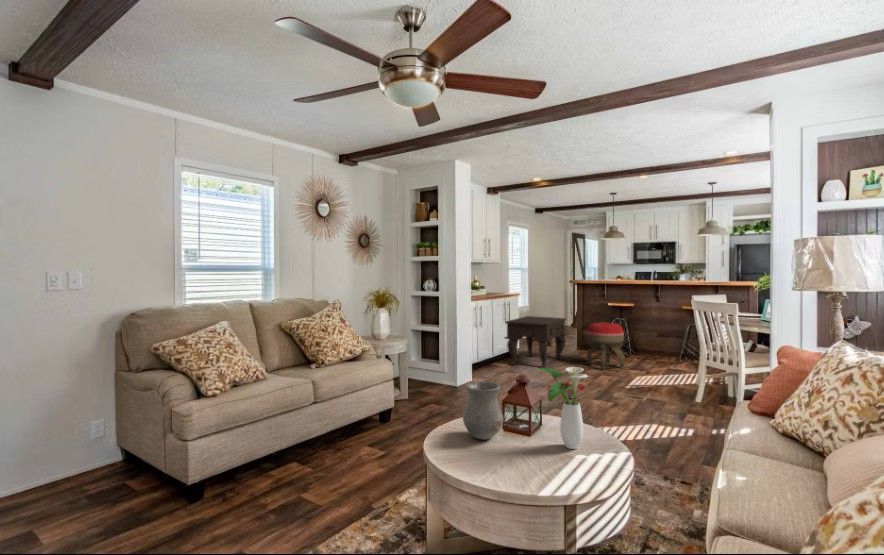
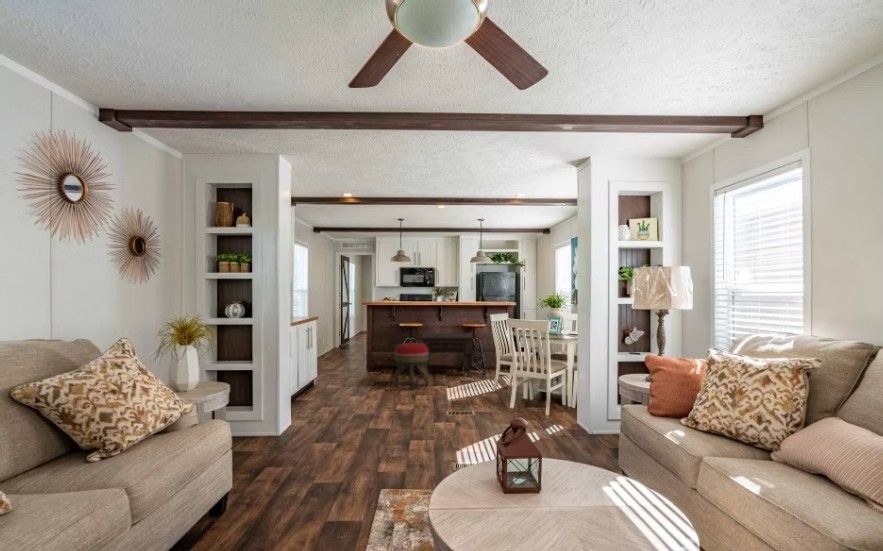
side table: present [505,316,567,368] -> present [422,333,473,377]
flower arrangement: present [539,367,587,449] -> none [553,400,627,500]
vase: present [463,382,503,440] -> none [483,436,539,521]

